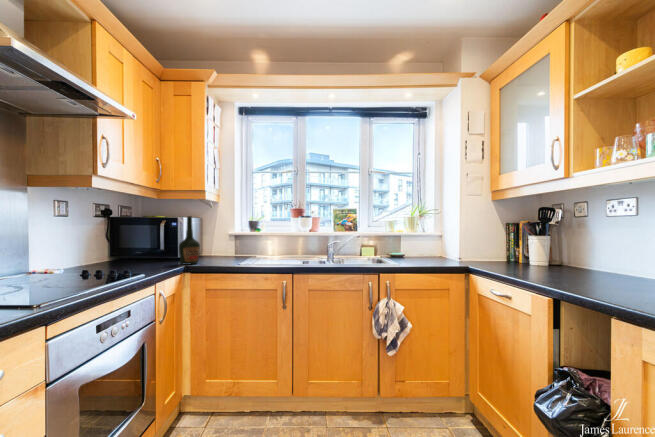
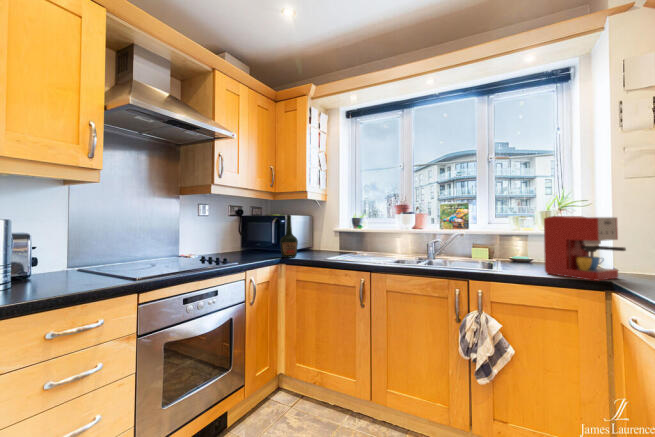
coffee maker: none [426,221,475,267] -> present [544,216,626,281]

